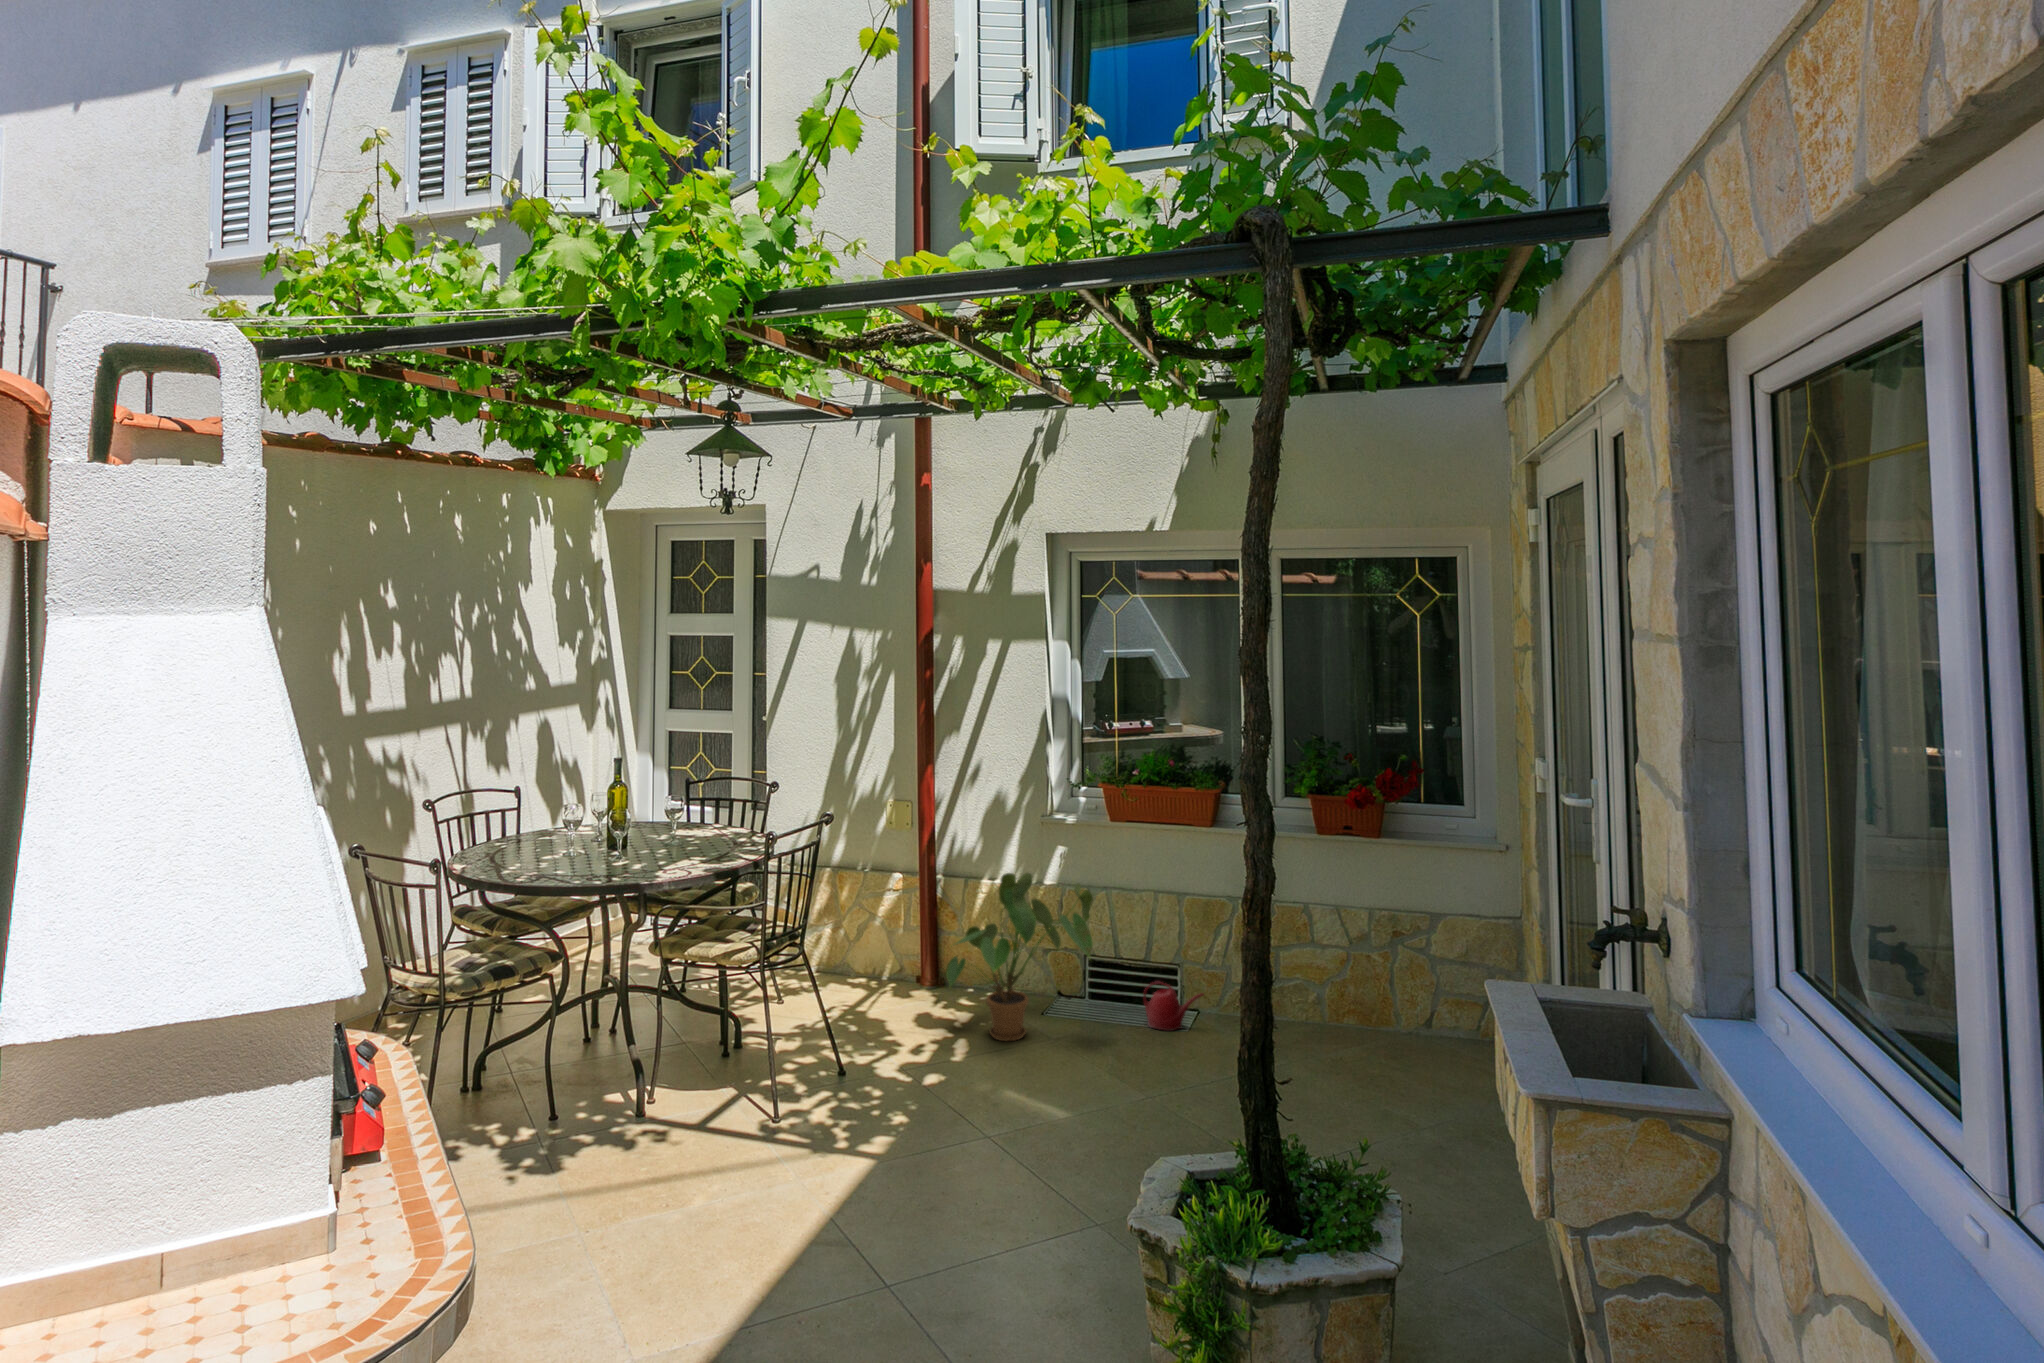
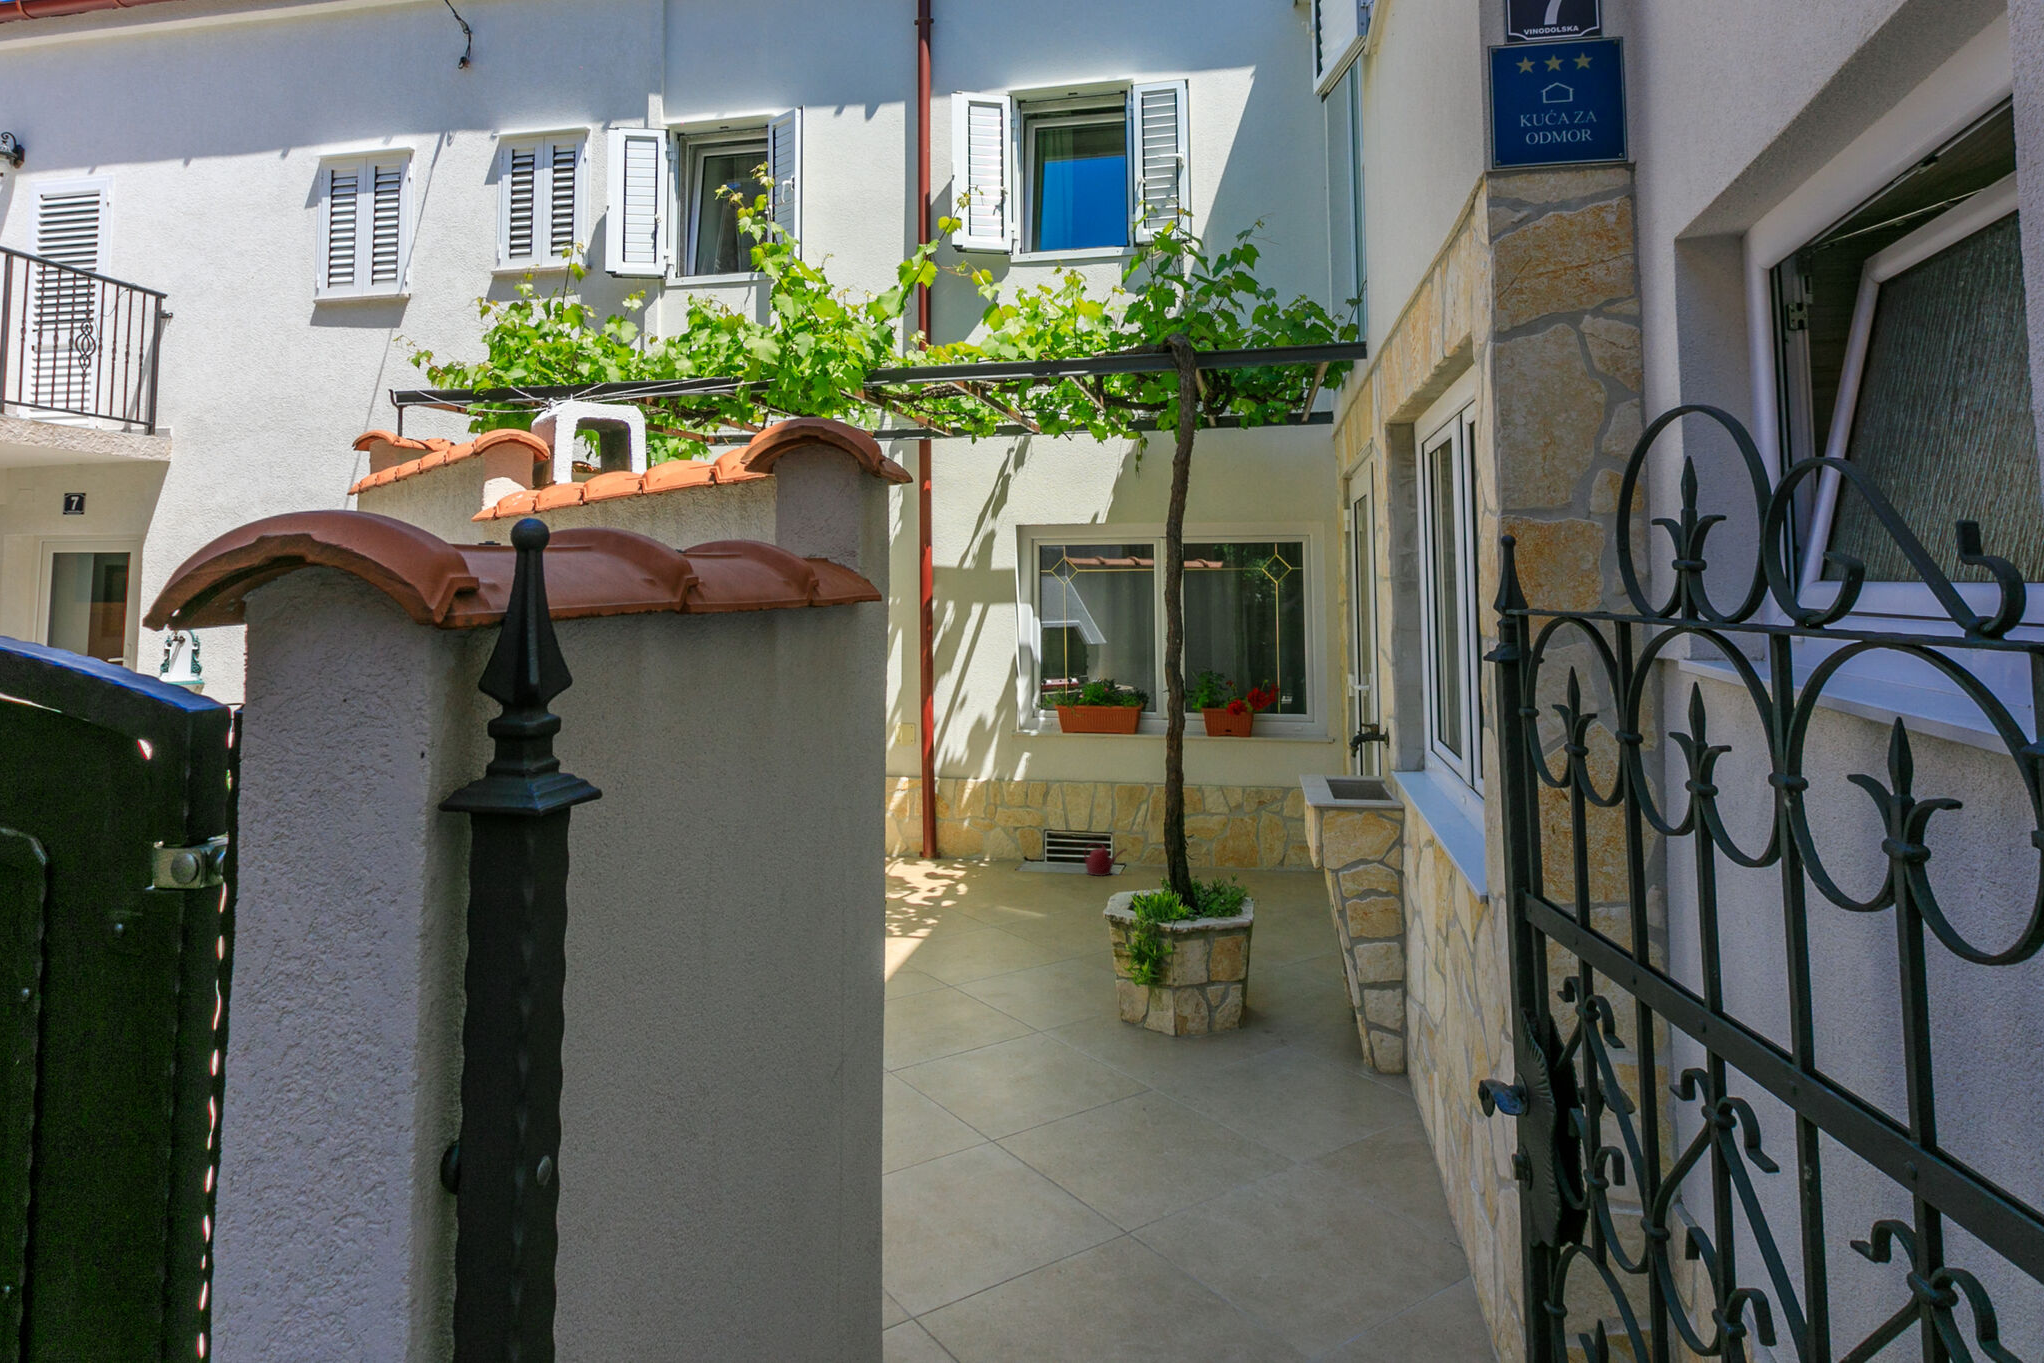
house plant: present [946,873,1093,1041] -> none [945,770,1051,885]

